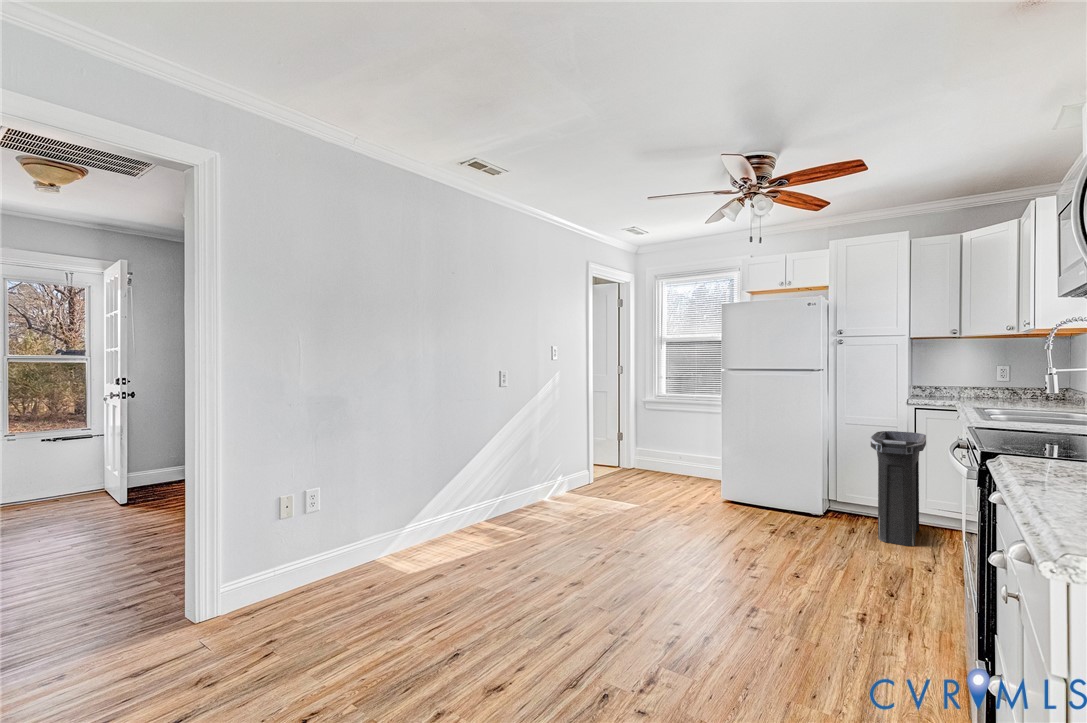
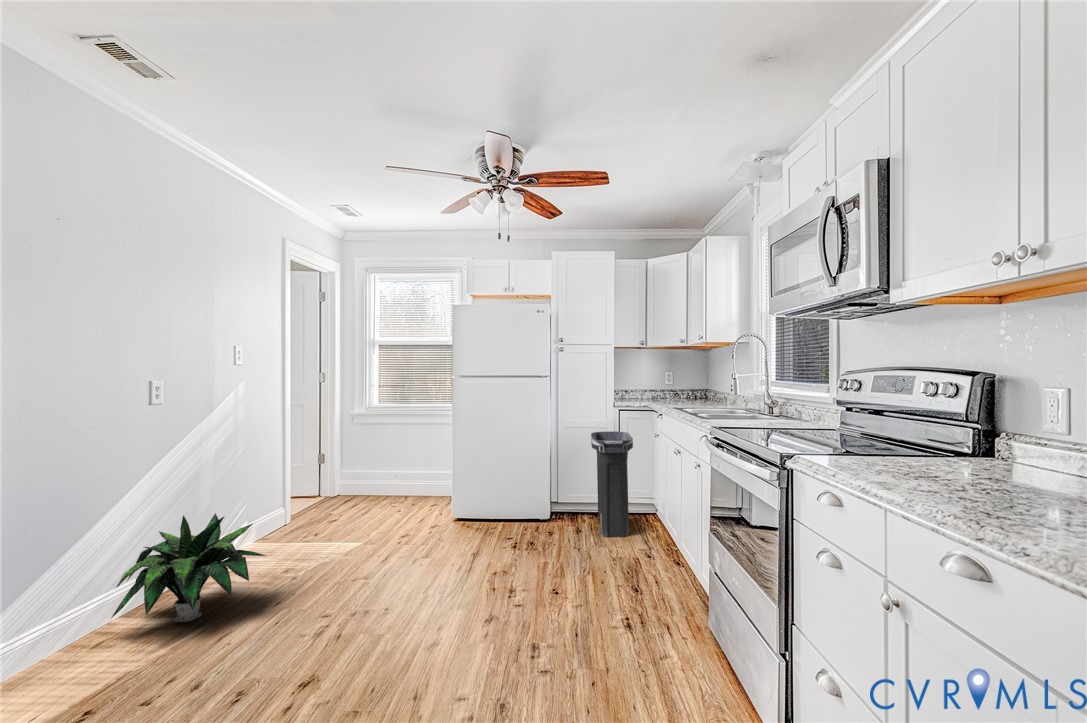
potted plant: none [474,459,565,532] -> present [111,513,265,622]

